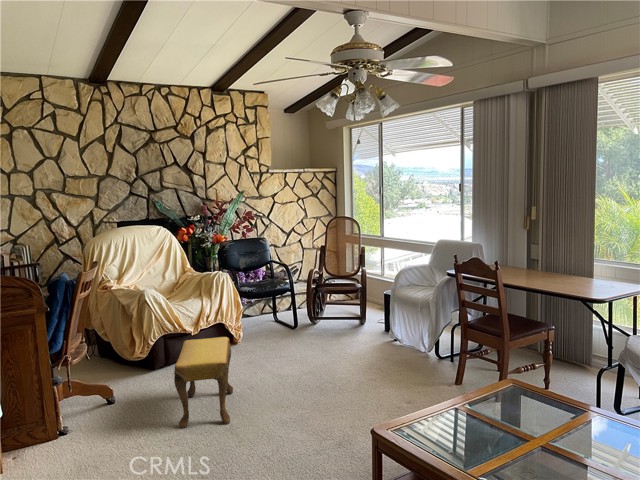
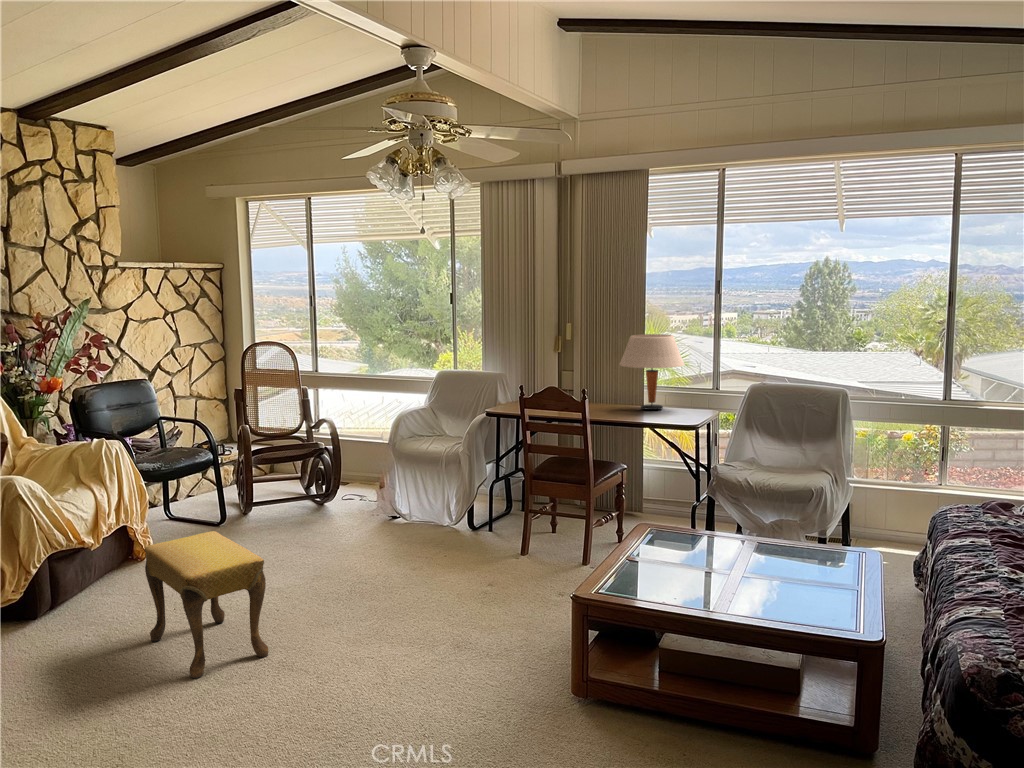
table lamp: none [553,224,614,289] -> present [620,334,685,410]

